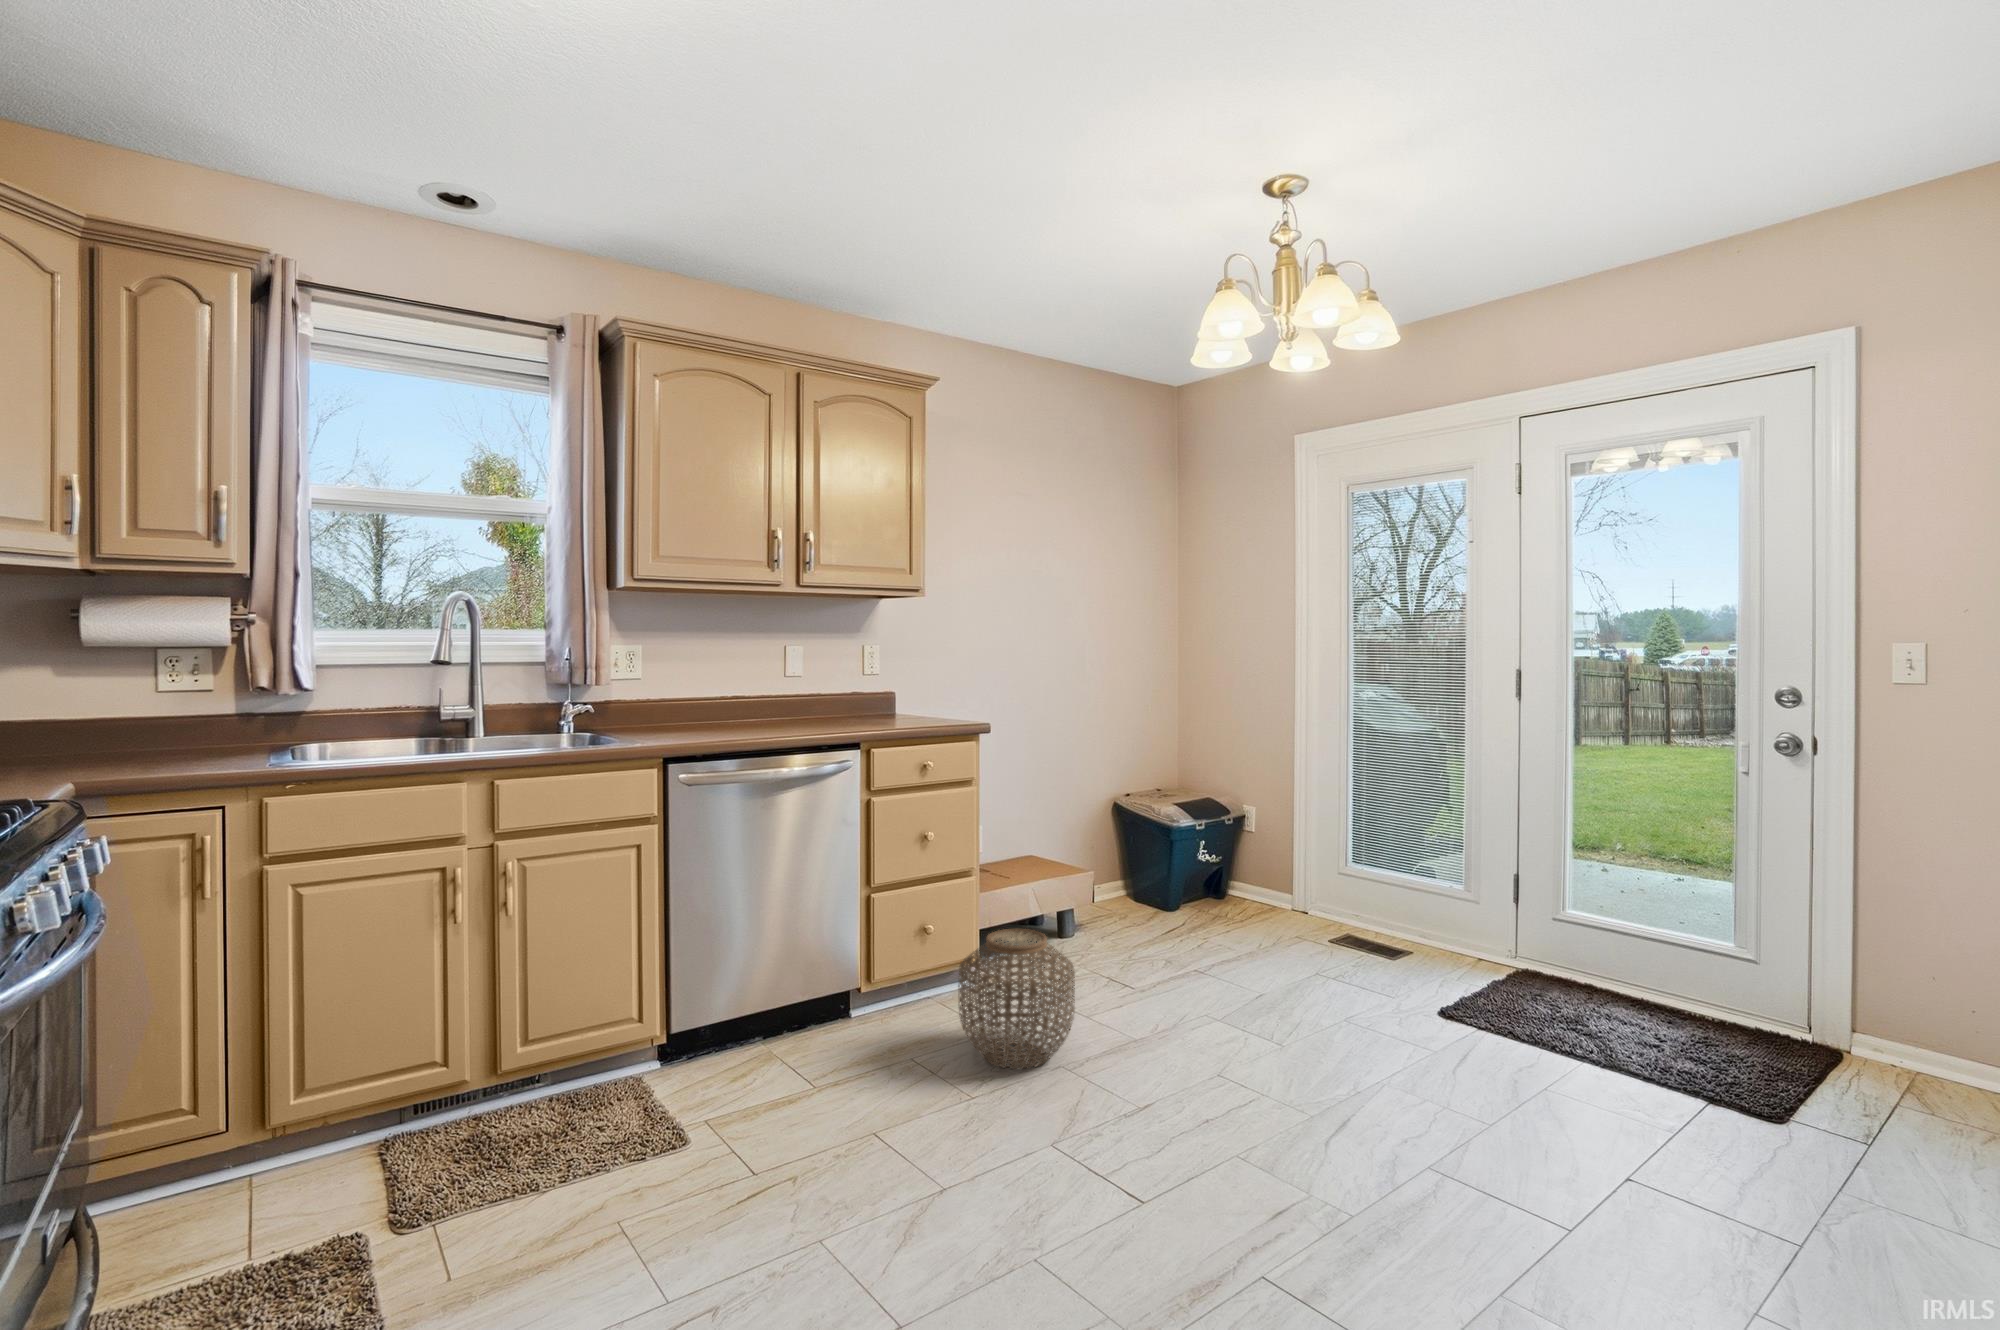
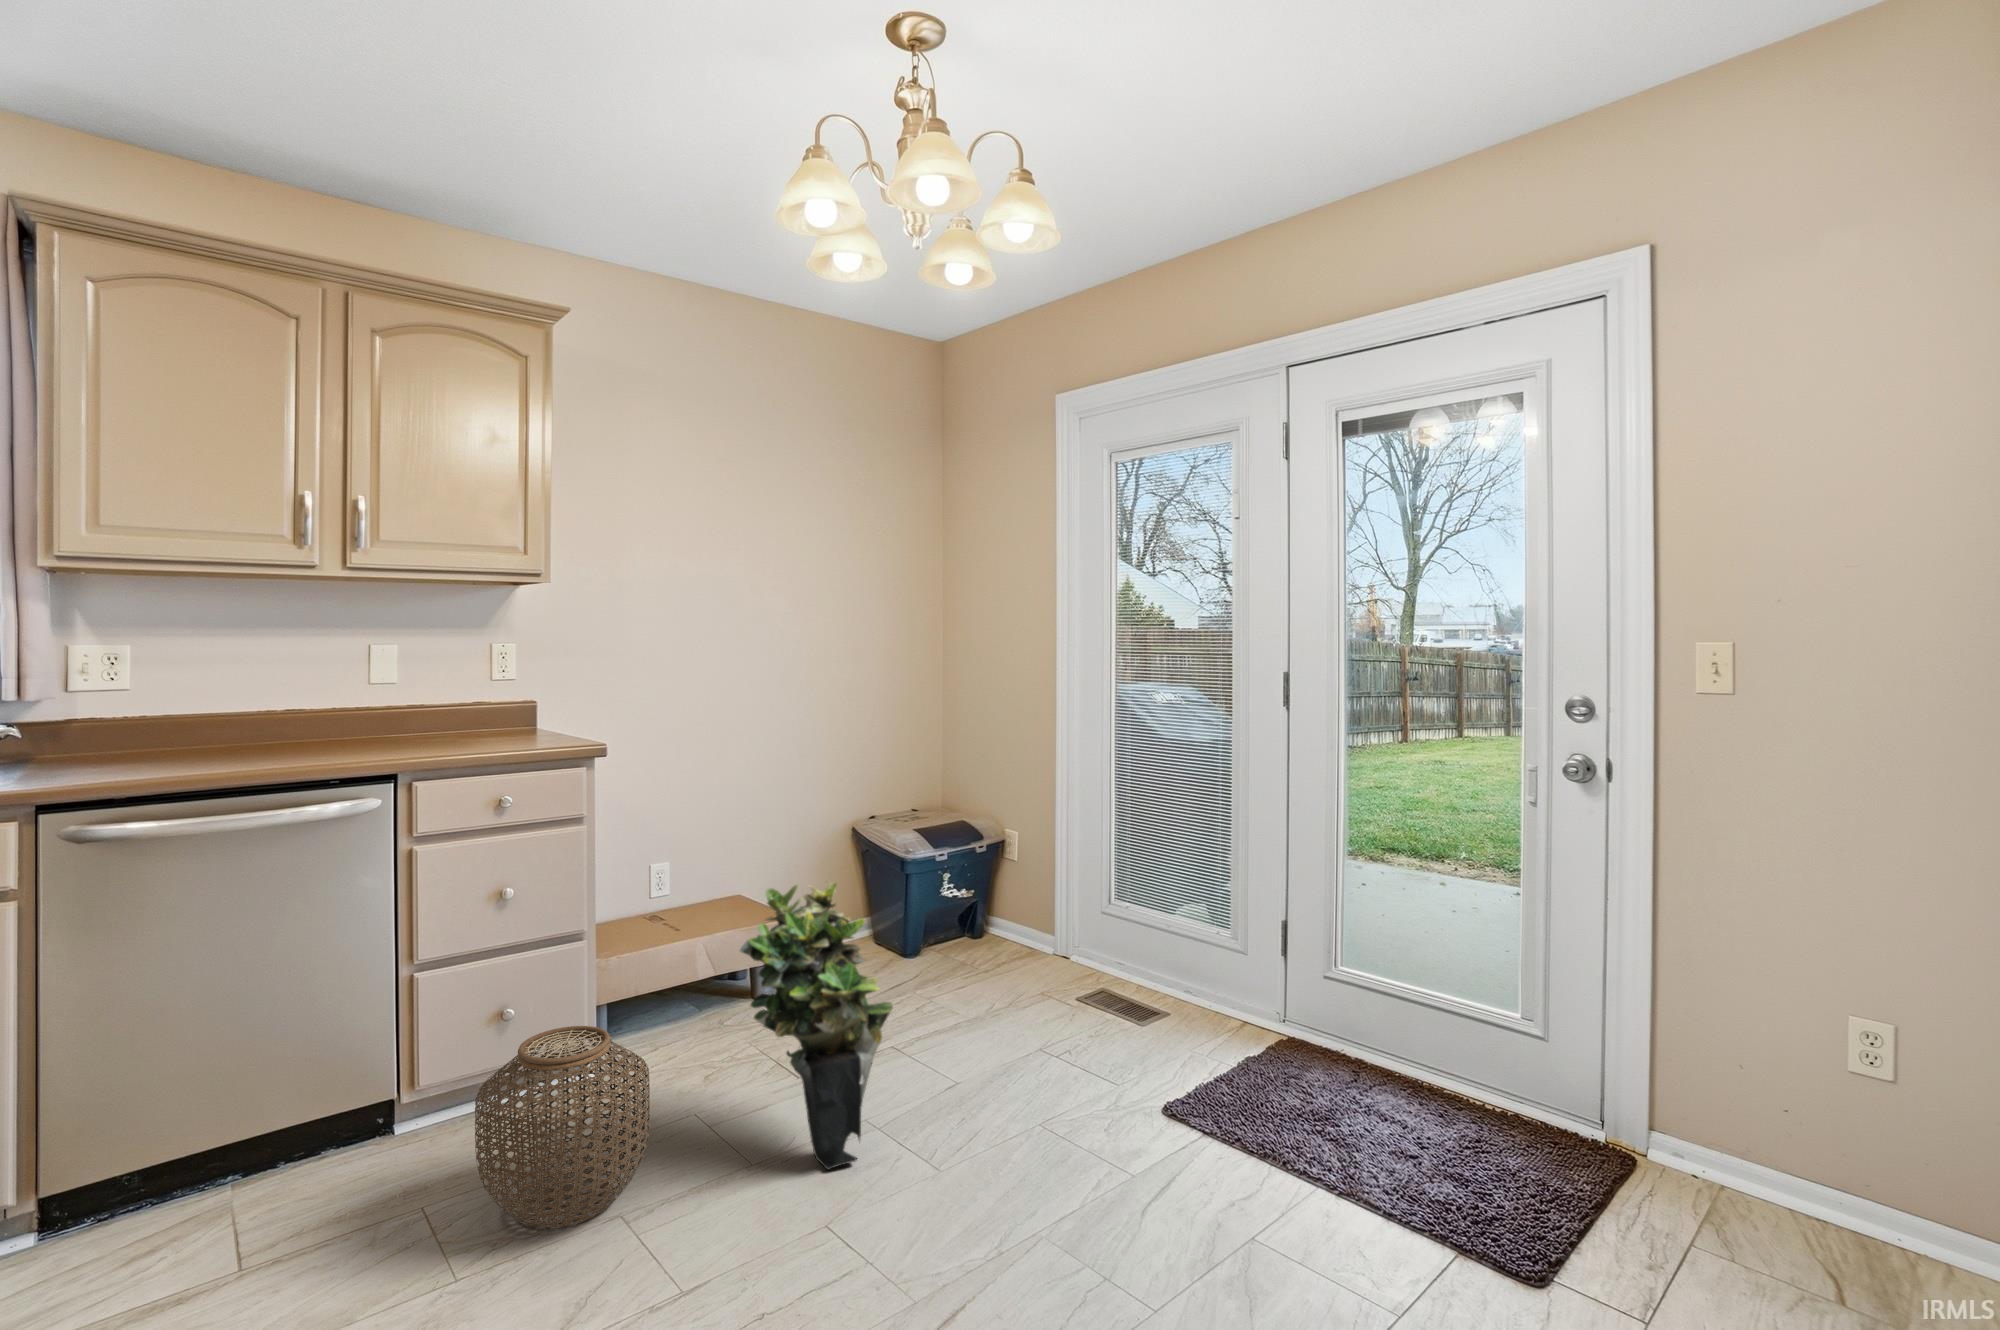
potted plant: none [1123,830,1237,1043] -> present [740,883,894,1170]

